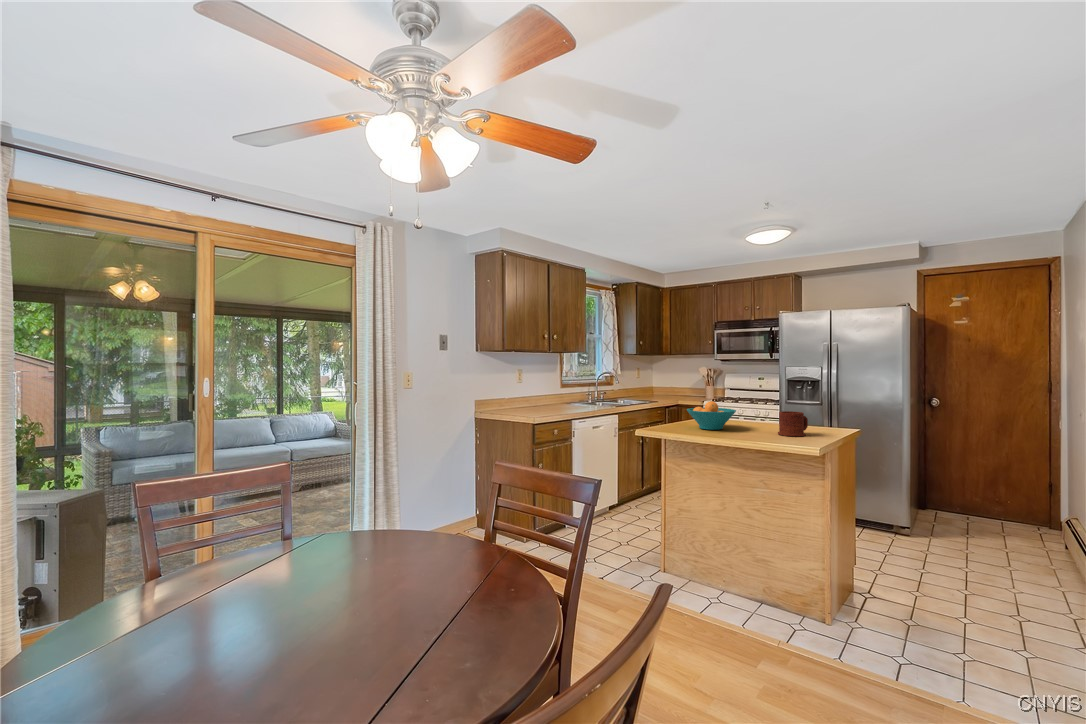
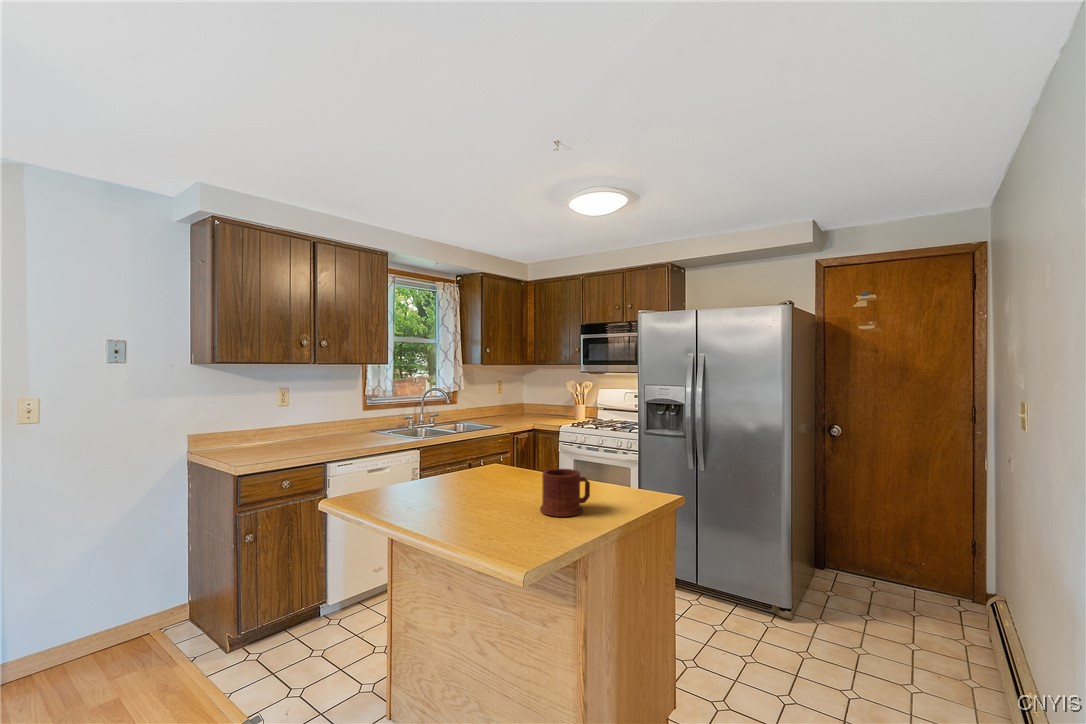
fruit bowl: present [687,401,736,430] -> none [417,447,496,496]

